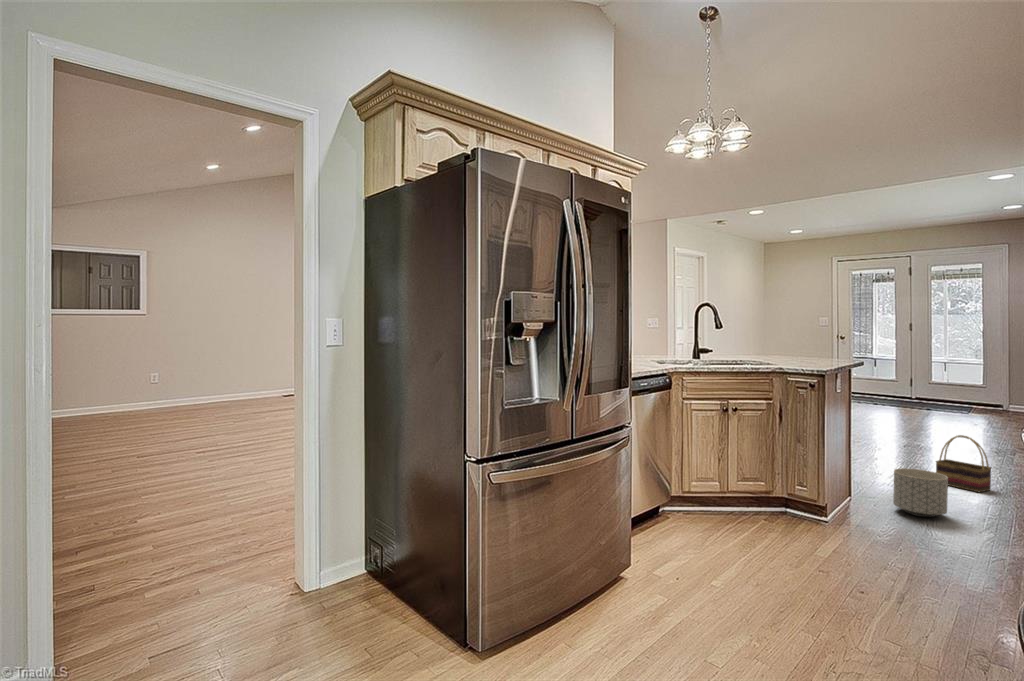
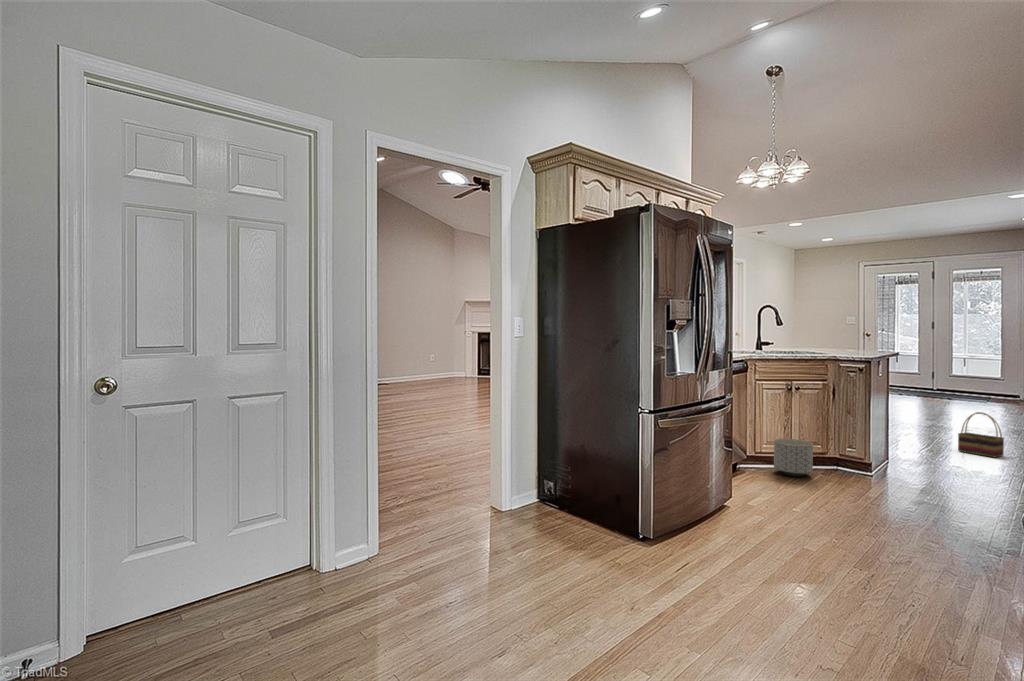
planter: present [893,468,948,517] -> present [774,439,813,476]

